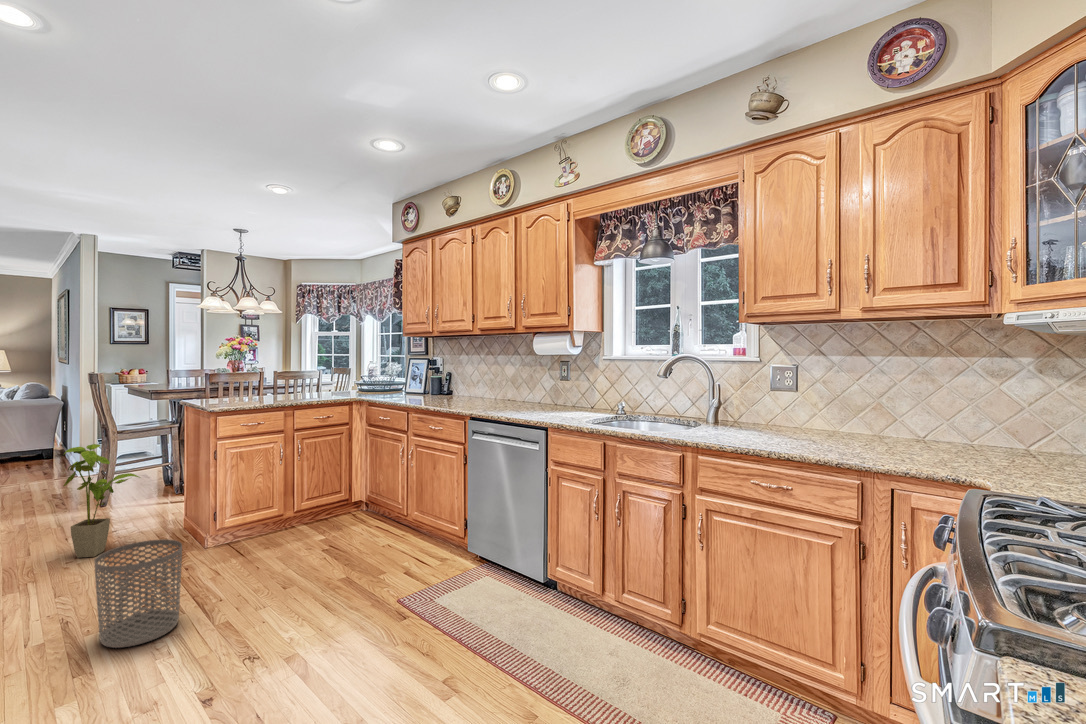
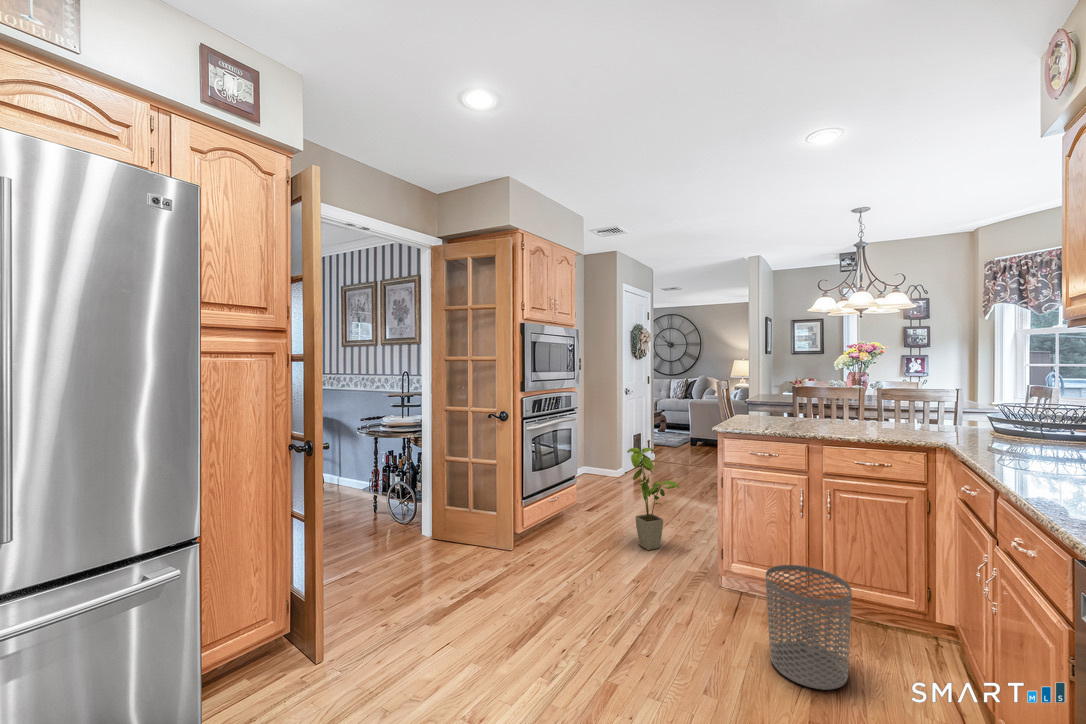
waste bin: present [94,539,182,648] -> present [766,565,852,690]

